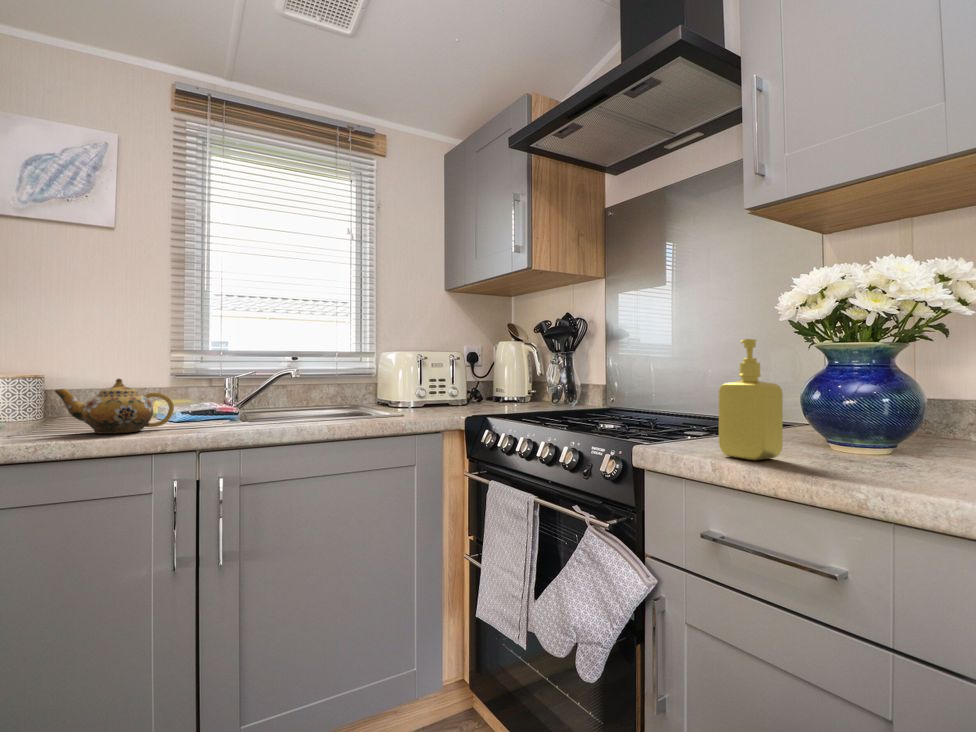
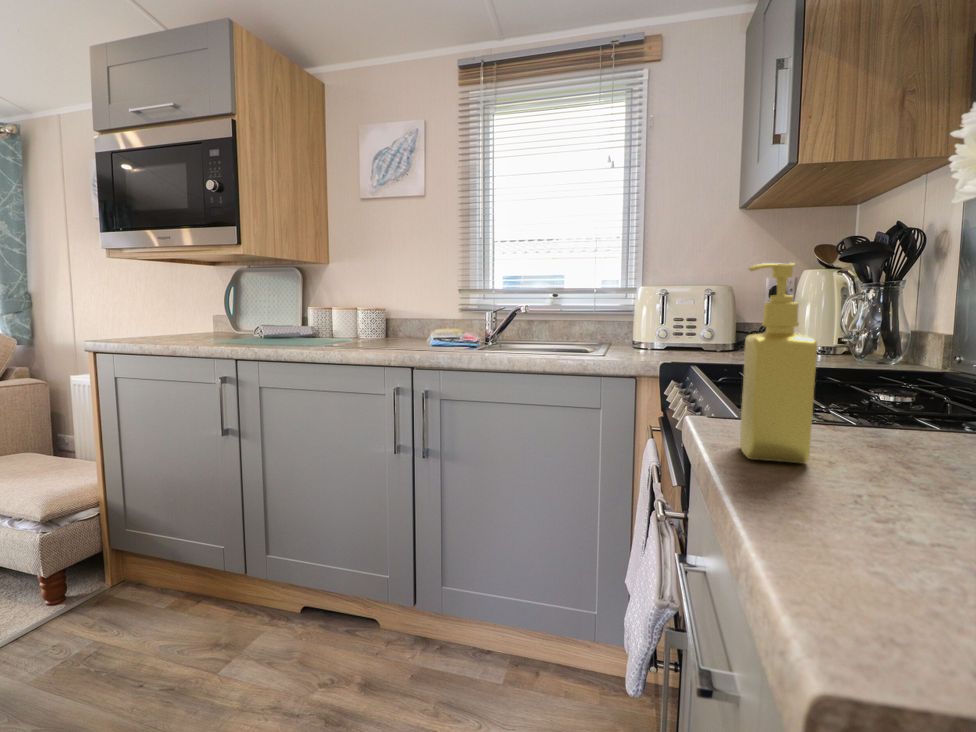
teapot: present [55,379,174,434] -> none [345,314,414,353]

